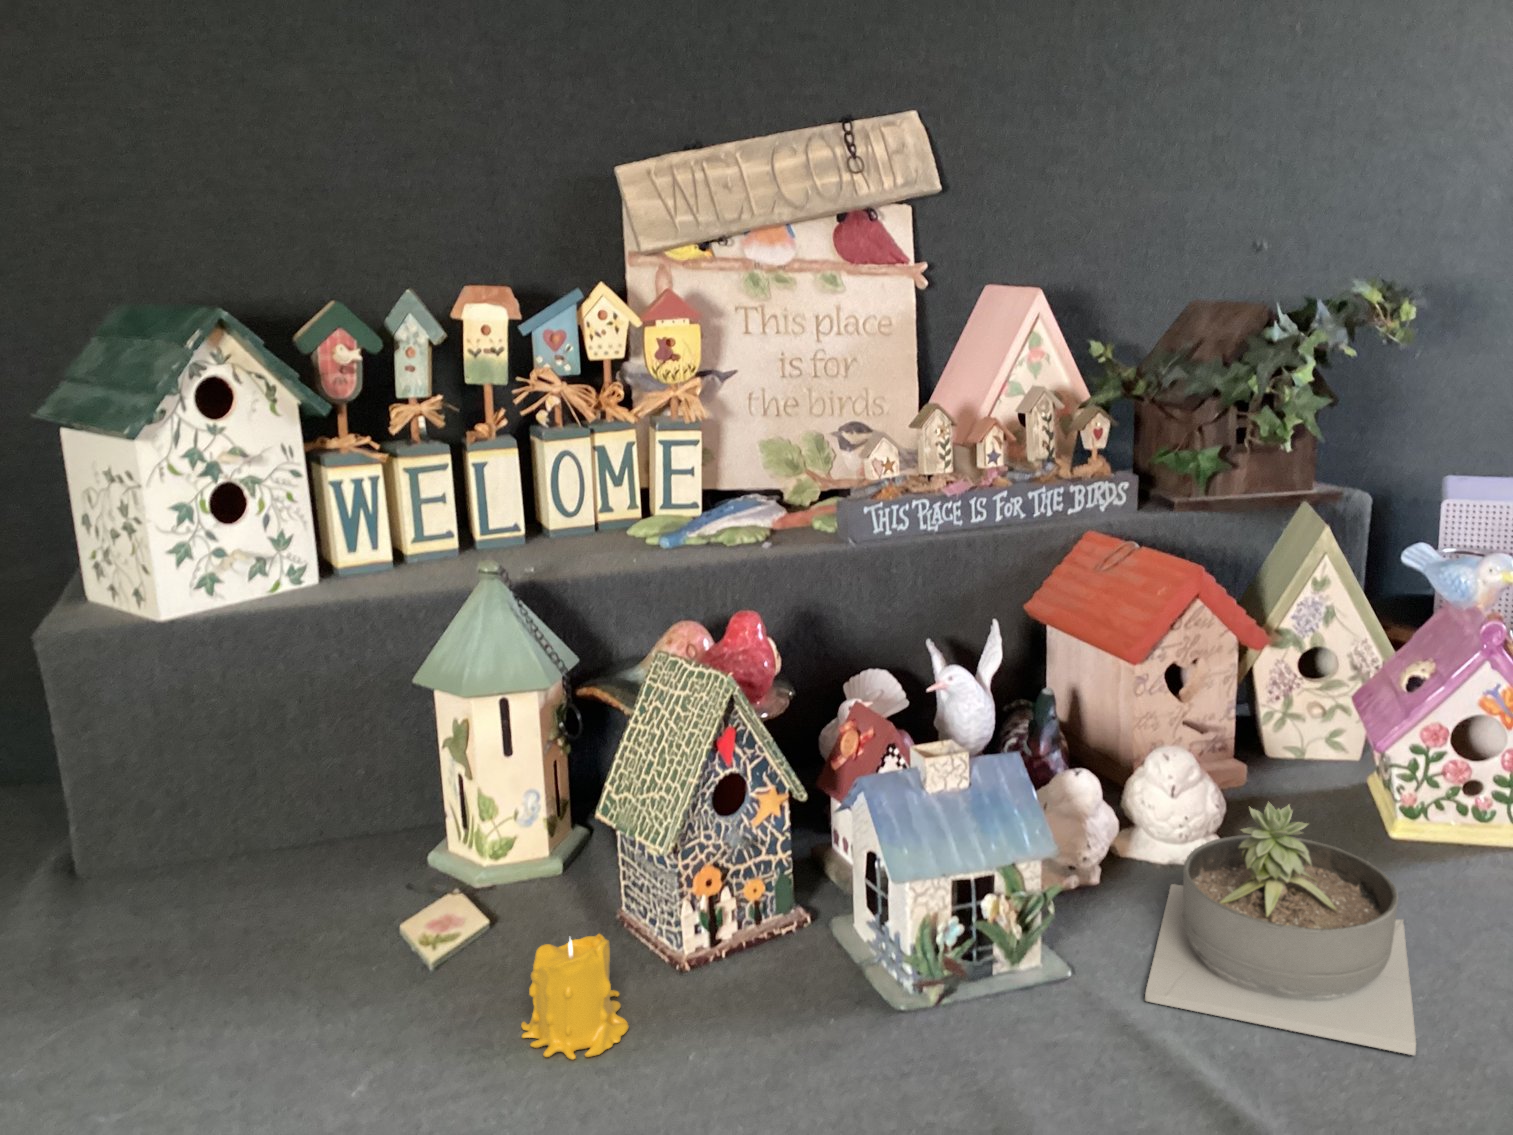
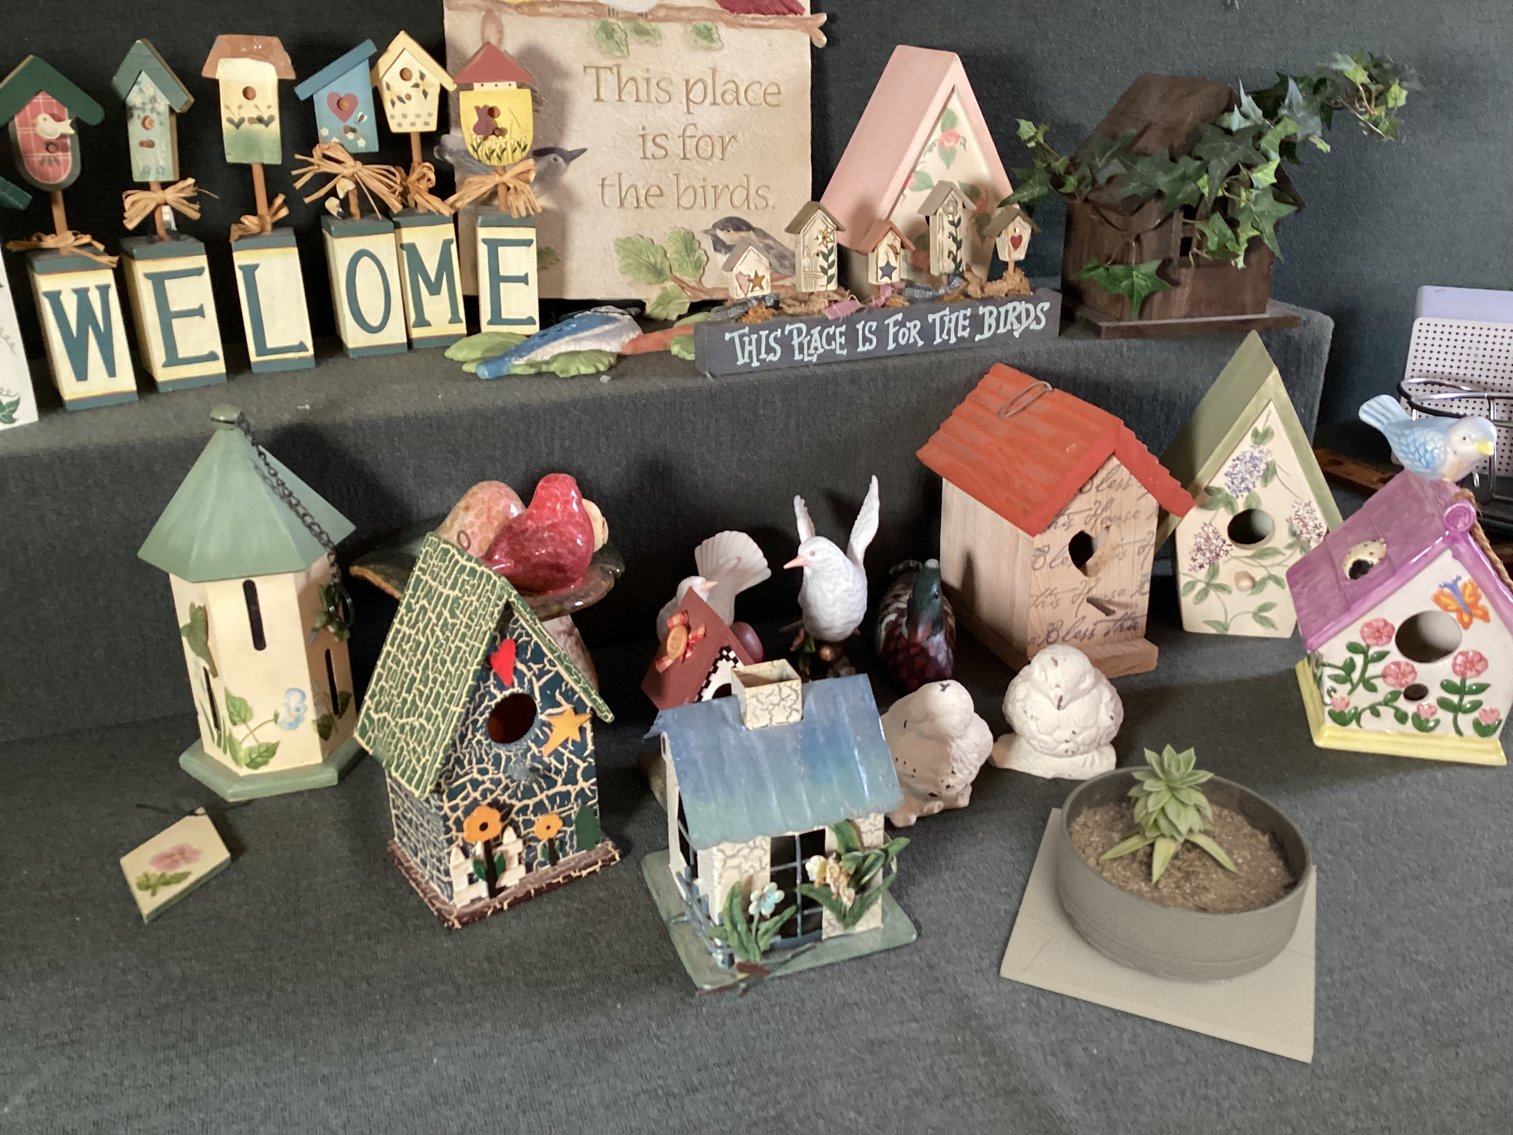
candle: present [521,934,629,1060] -> none [238,900,372,1056]

